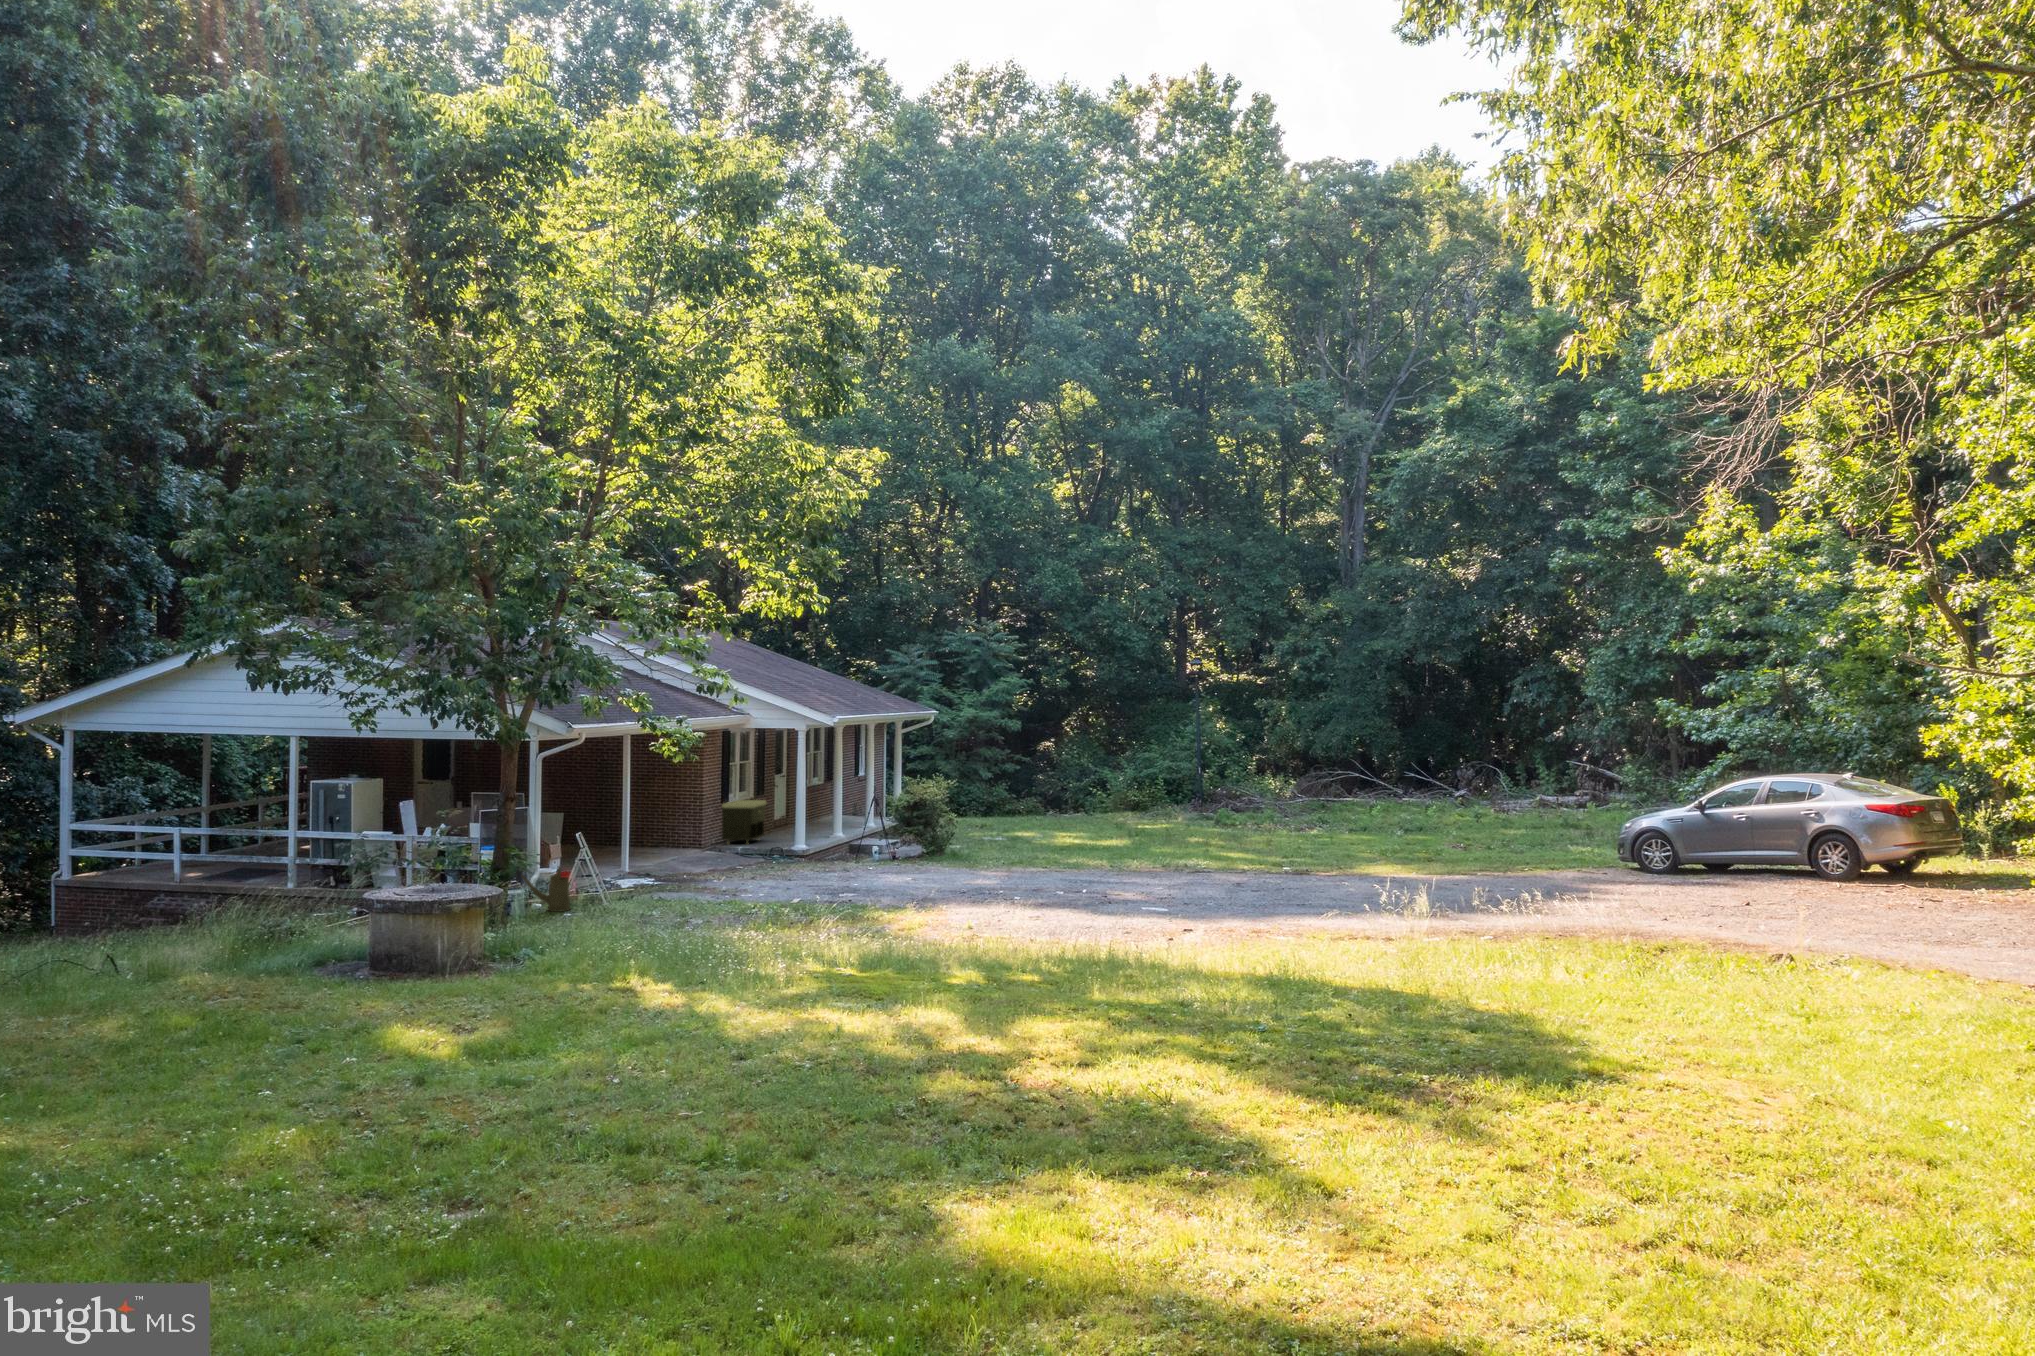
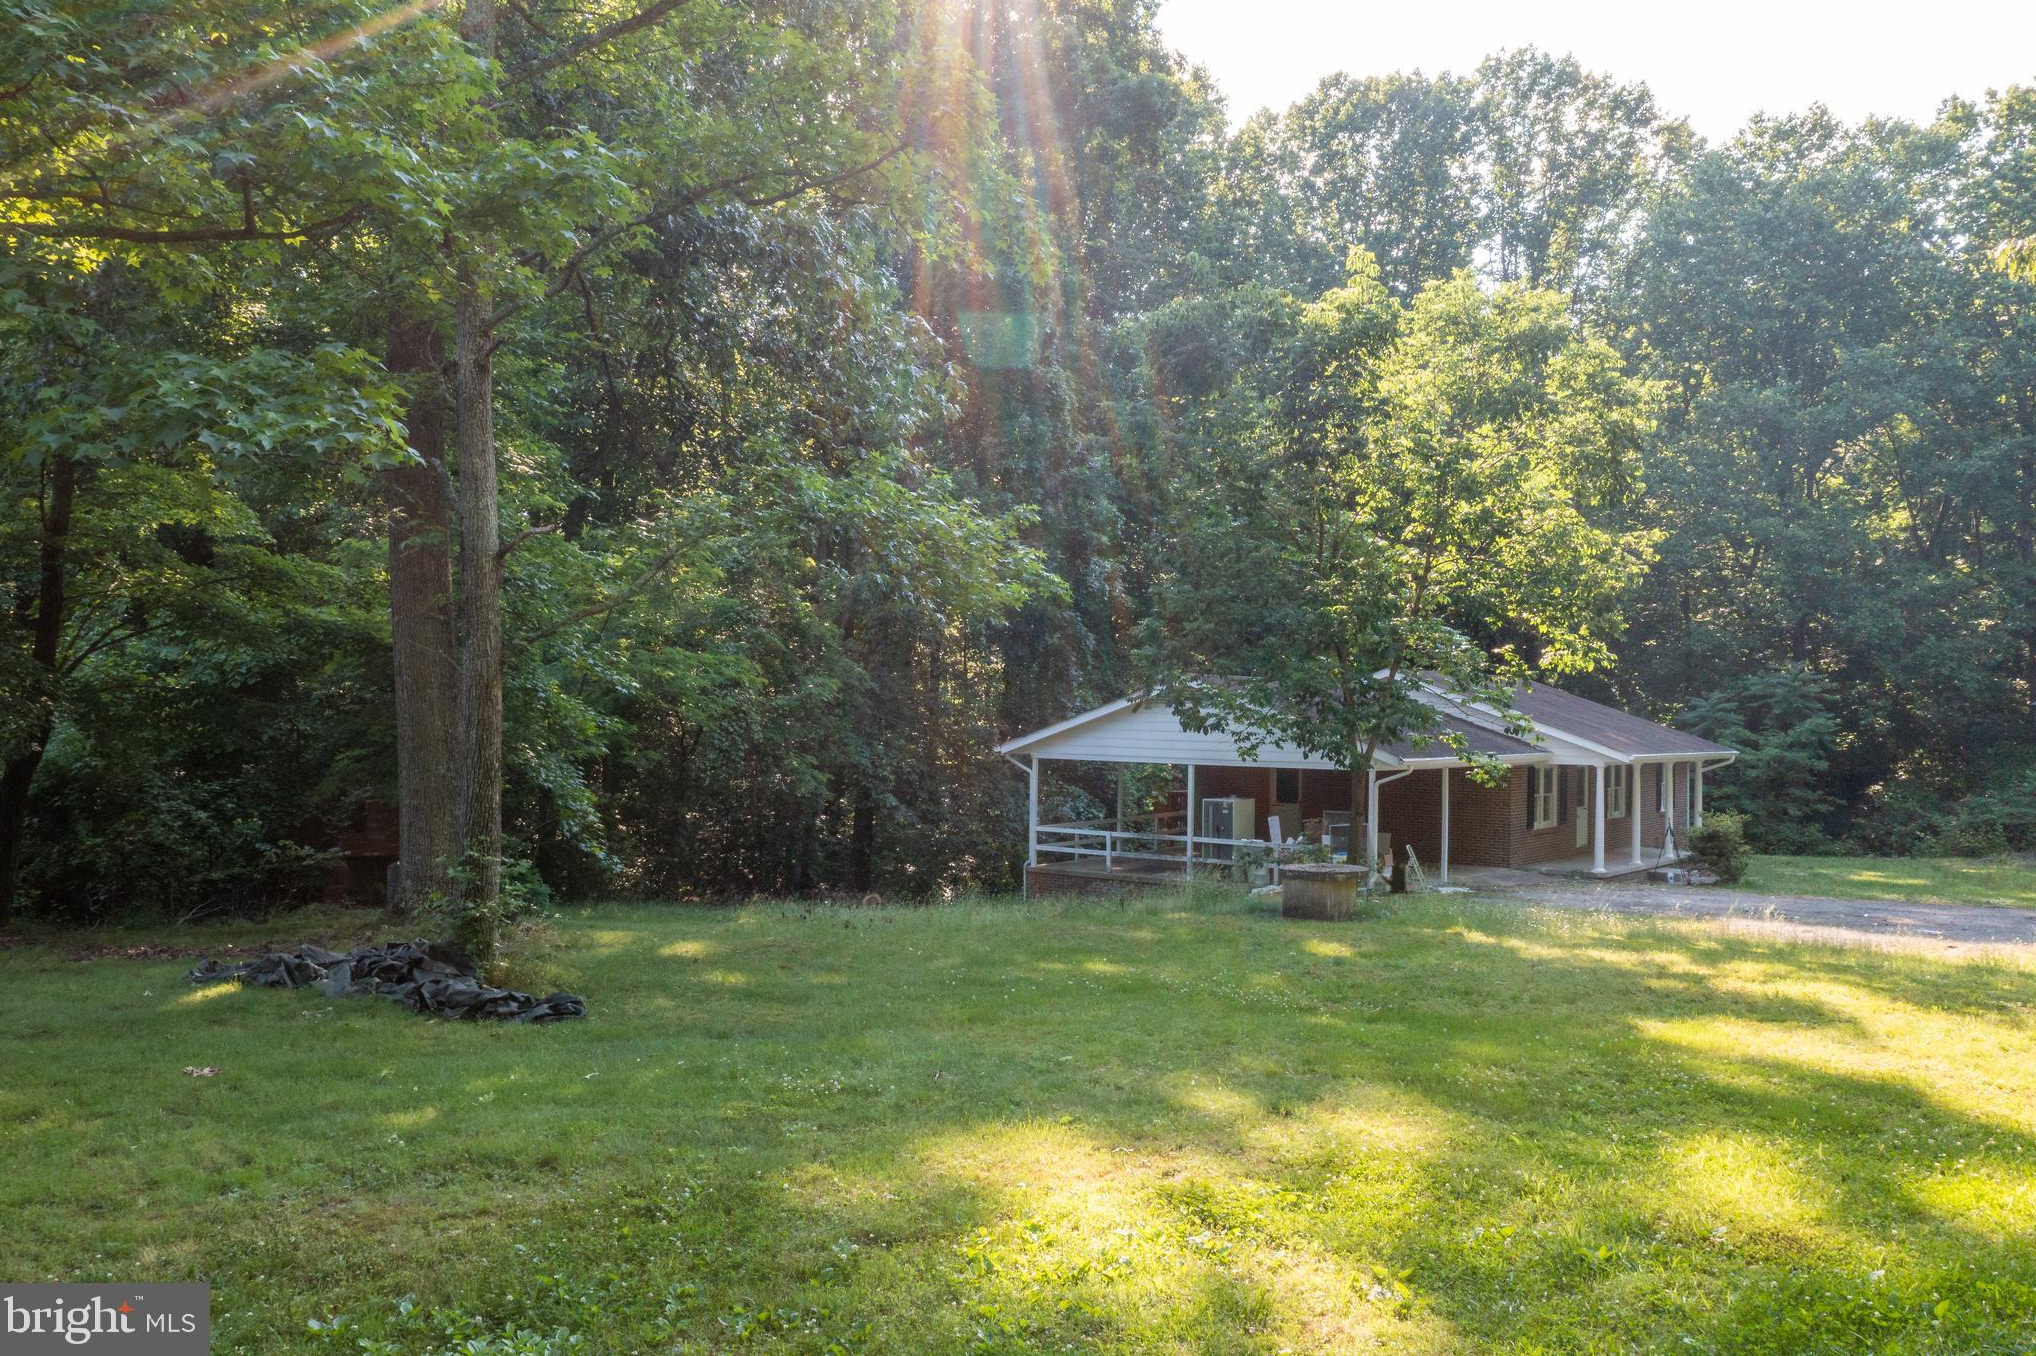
storage bench: present [722,800,766,843] -> none [1526,828,1567,865]

